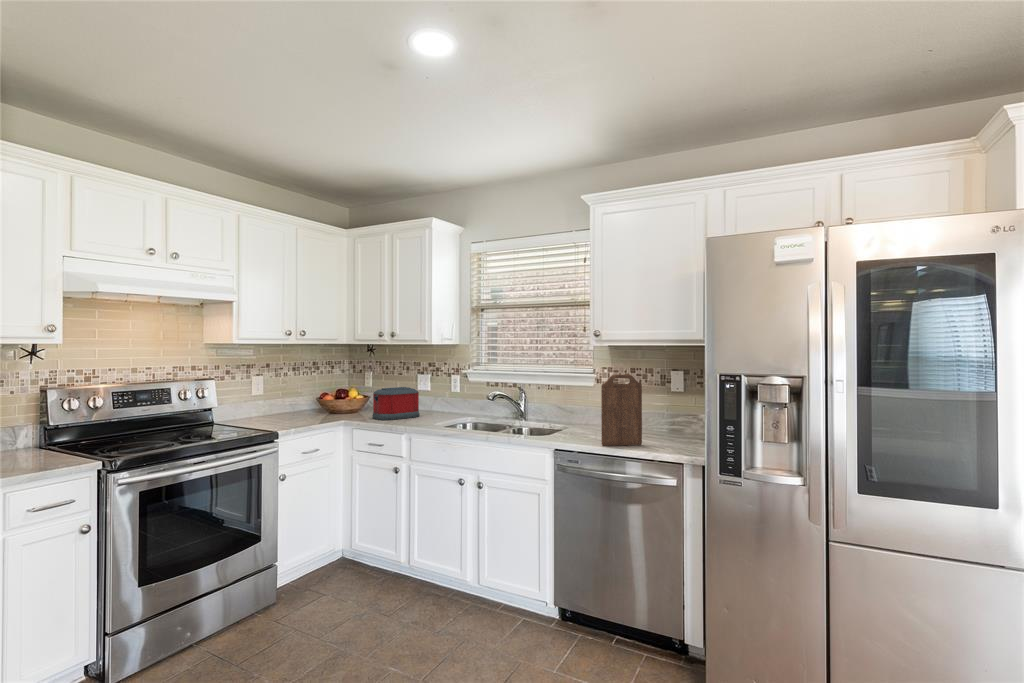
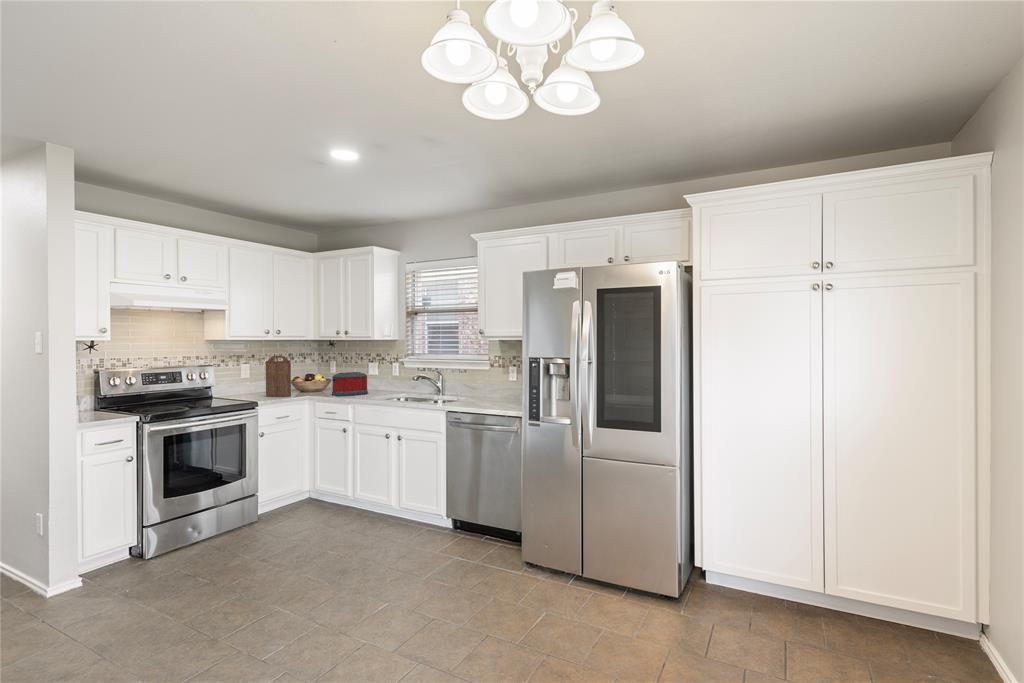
cutting board: present [601,374,642,446] -> present [266,356,291,397]

